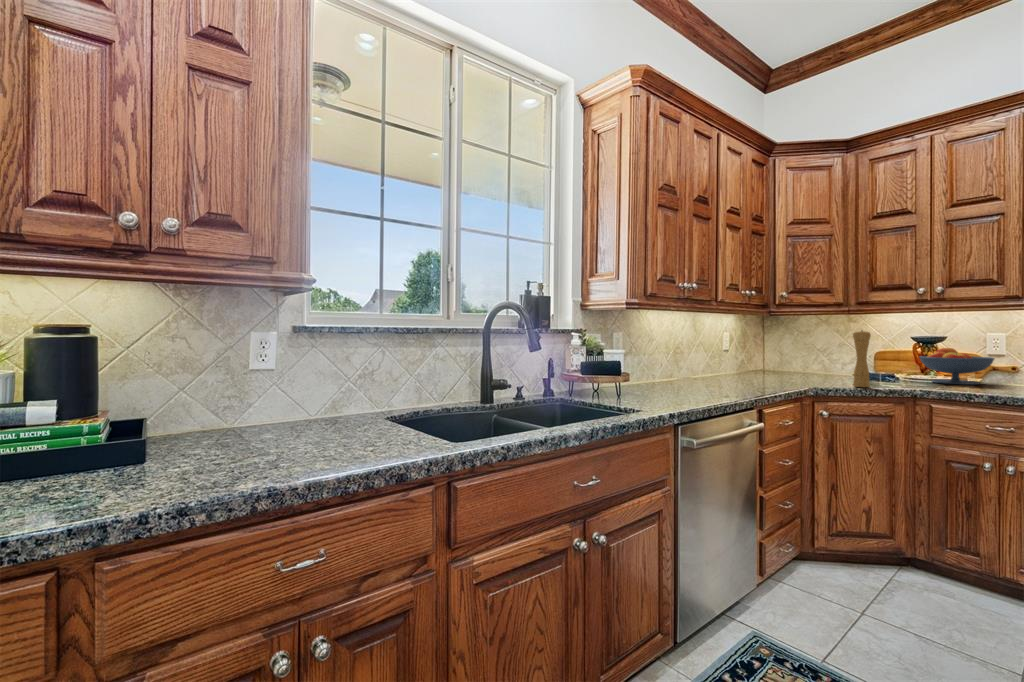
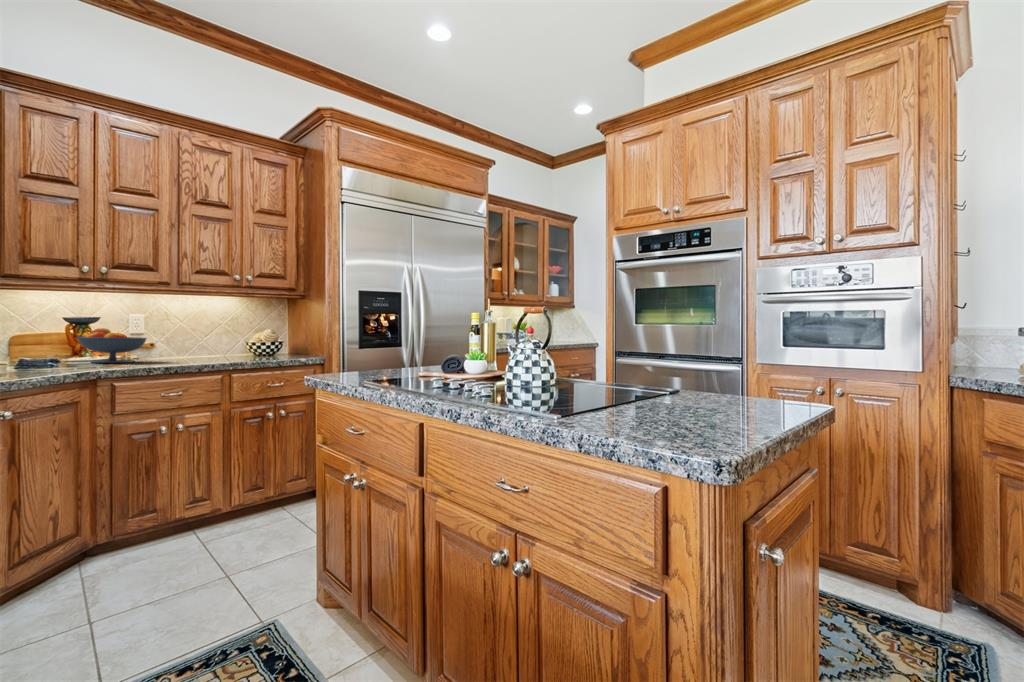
pepper mill: present [853,331,871,387] -> none [32,305,56,371]

